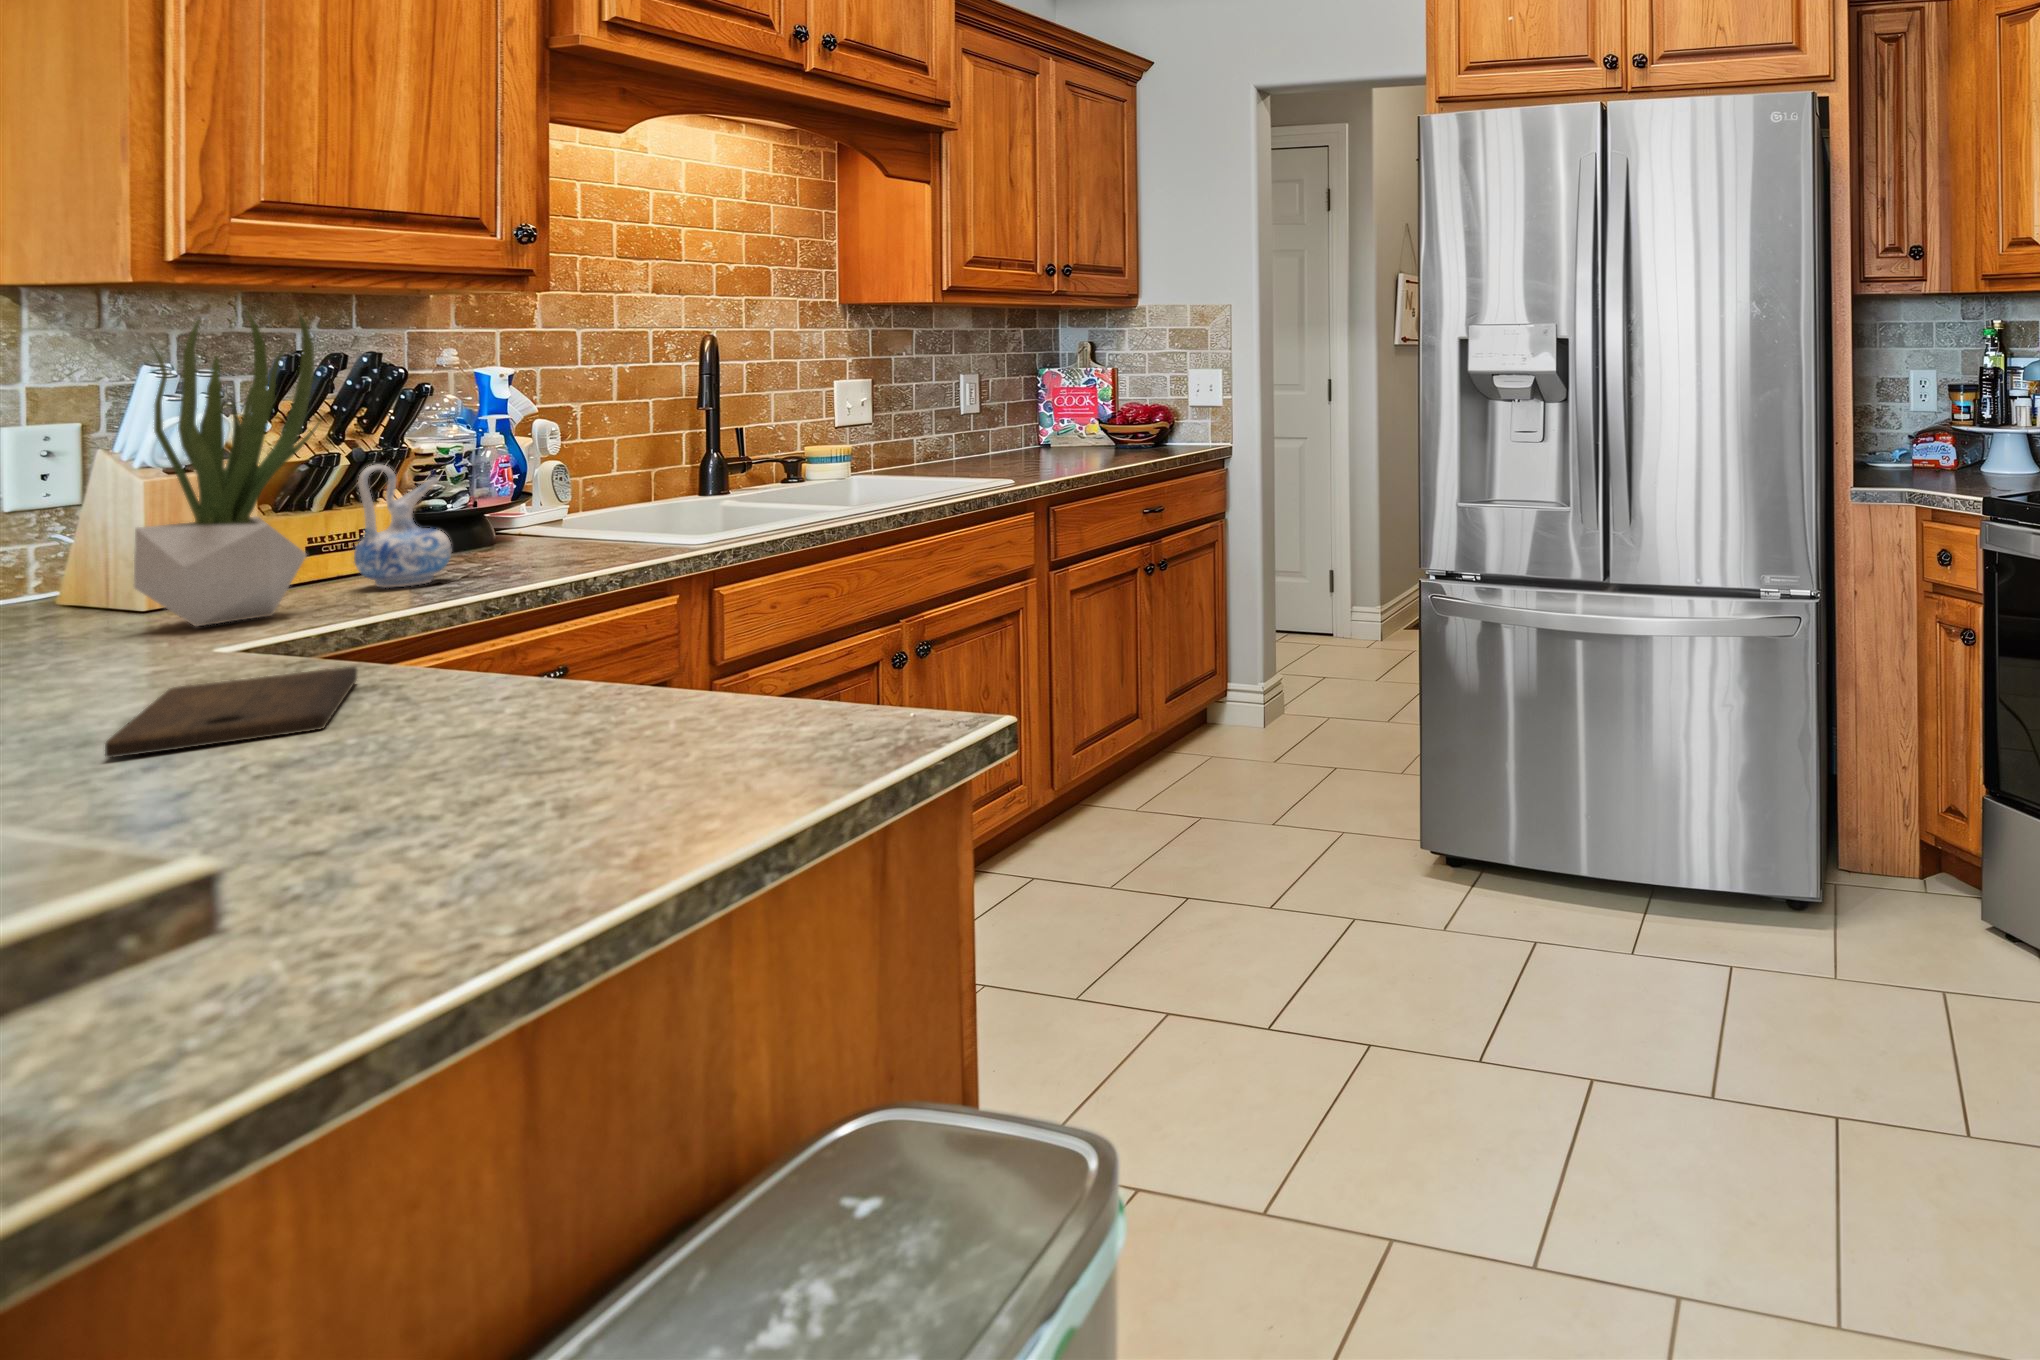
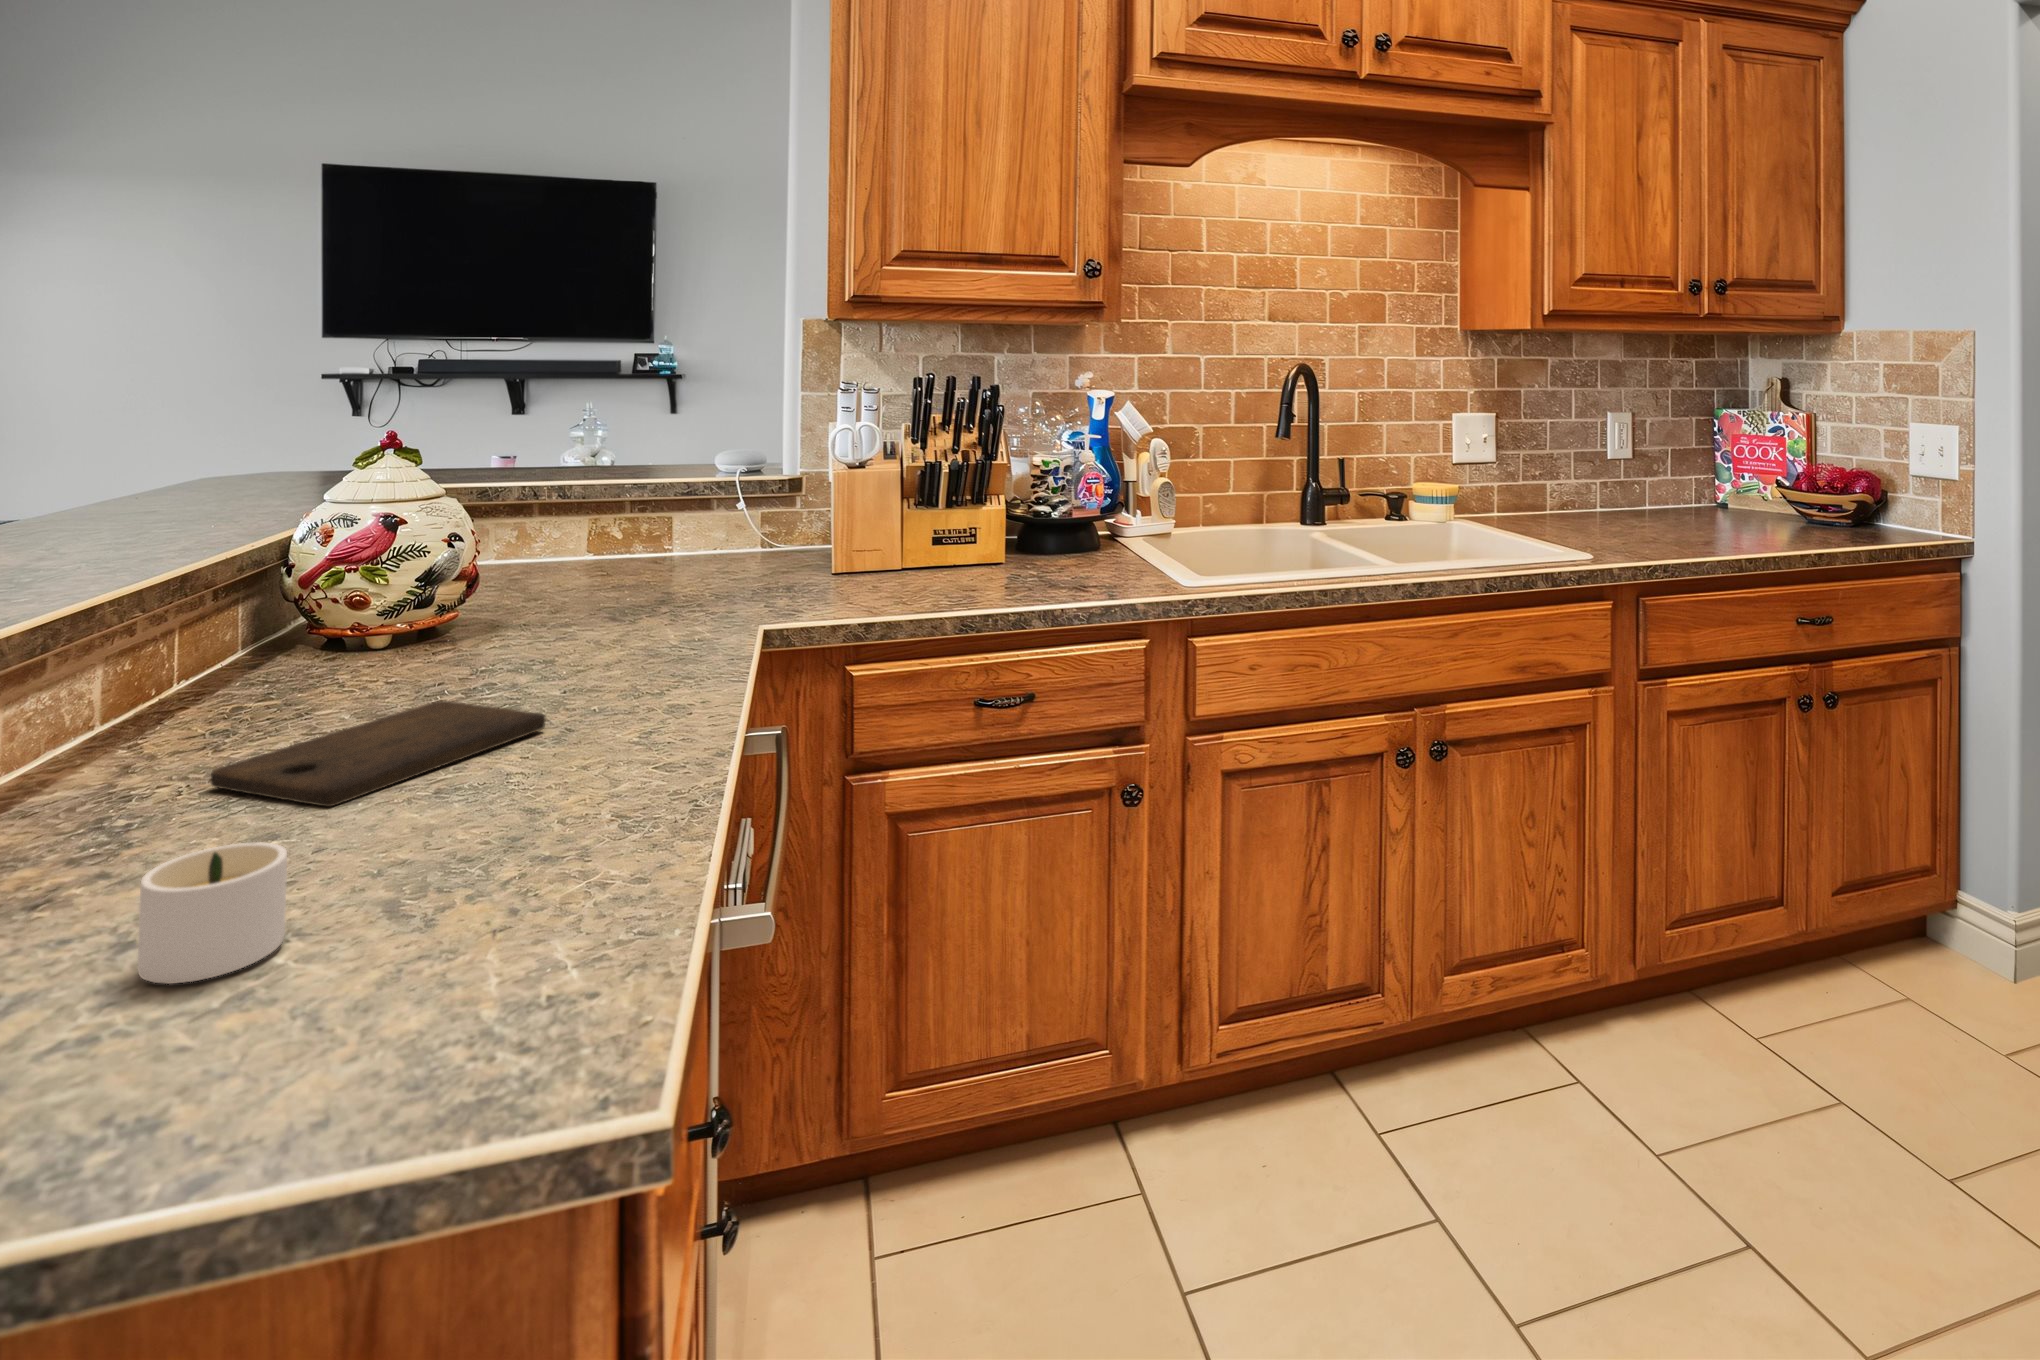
potted plant: present [134,312,318,626] -> none [708,337,835,611]
ceramic pitcher: present [354,465,452,588] -> none [888,479,958,595]
candle: none [520,665,667,749] -> present [138,842,287,984]

